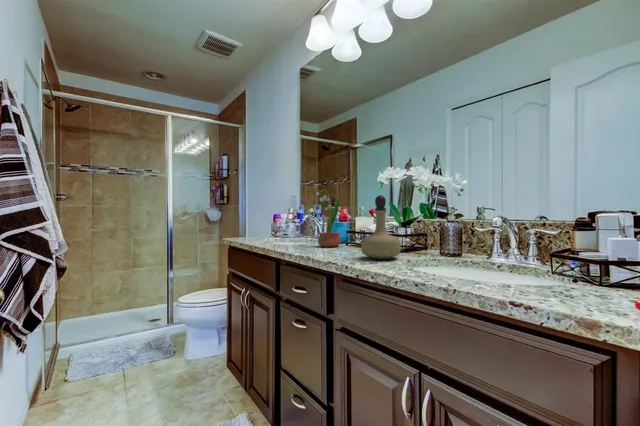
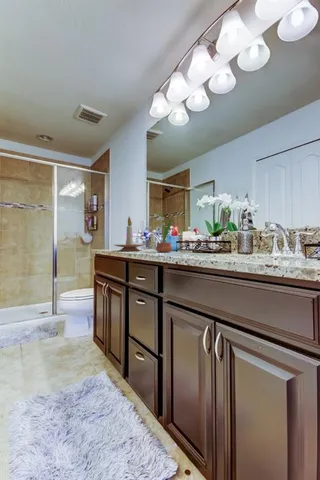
candle holder: none [255,192,301,242] -> present [115,217,144,251]
perfume bottle: present [361,195,401,259] -> none [182,212,209,255]

